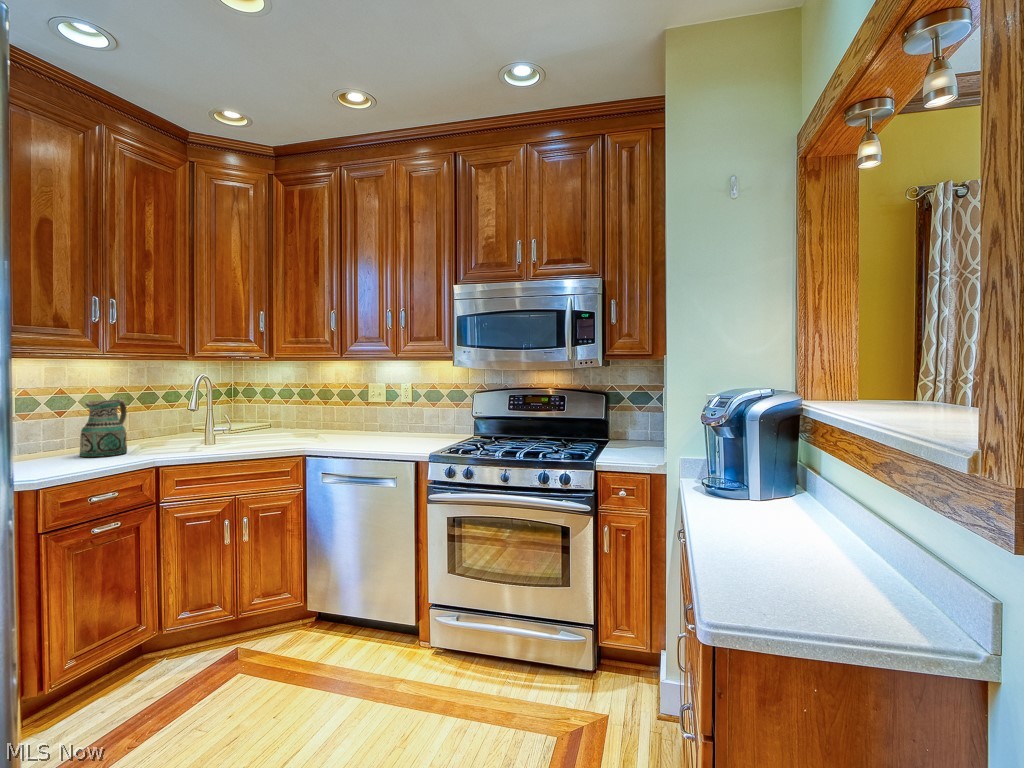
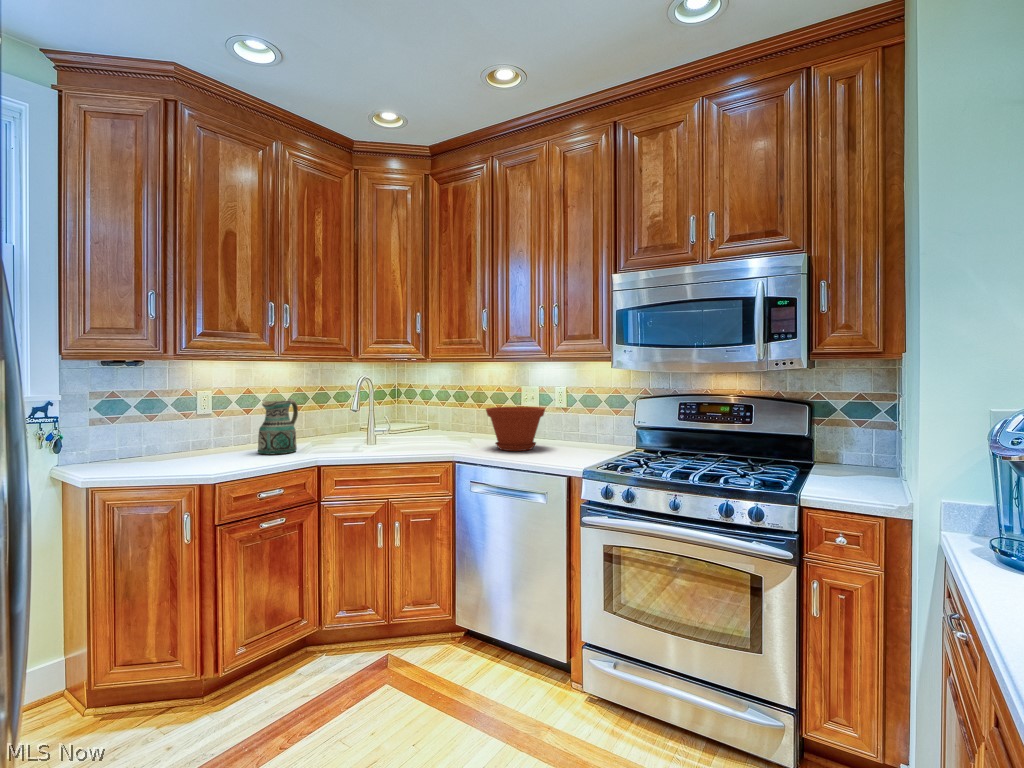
plant pot: none [335,402,392,443] -> present [486,407,545,451]

